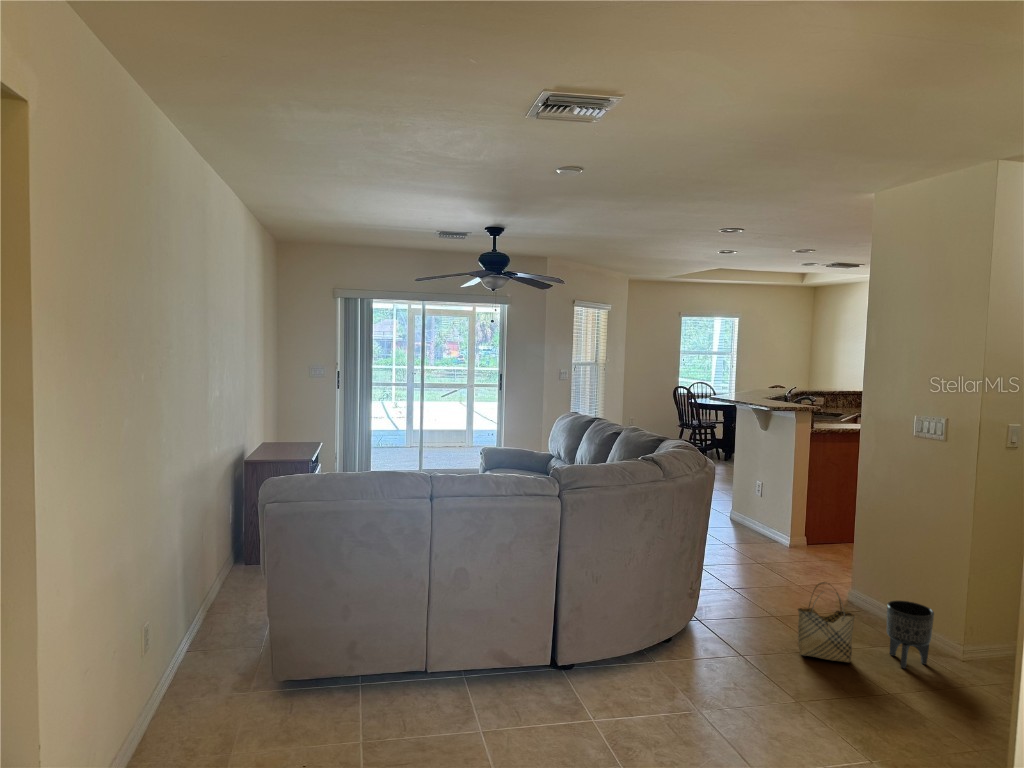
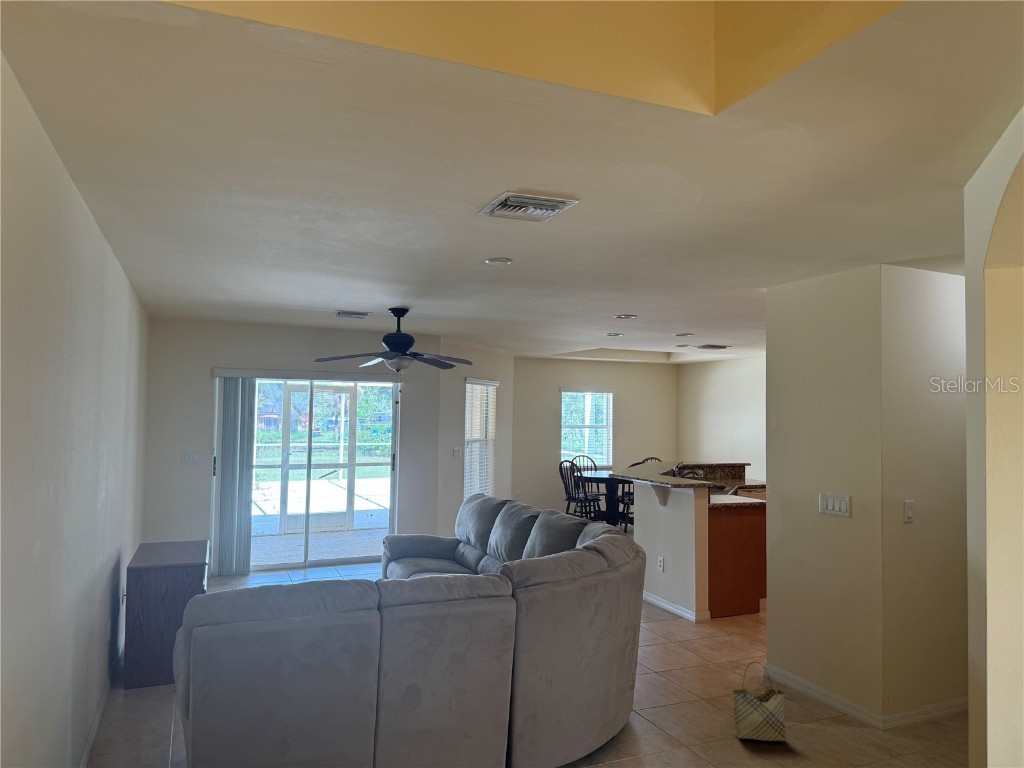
planter: present [887,601,934,669] -> none [811,673,854,742]

